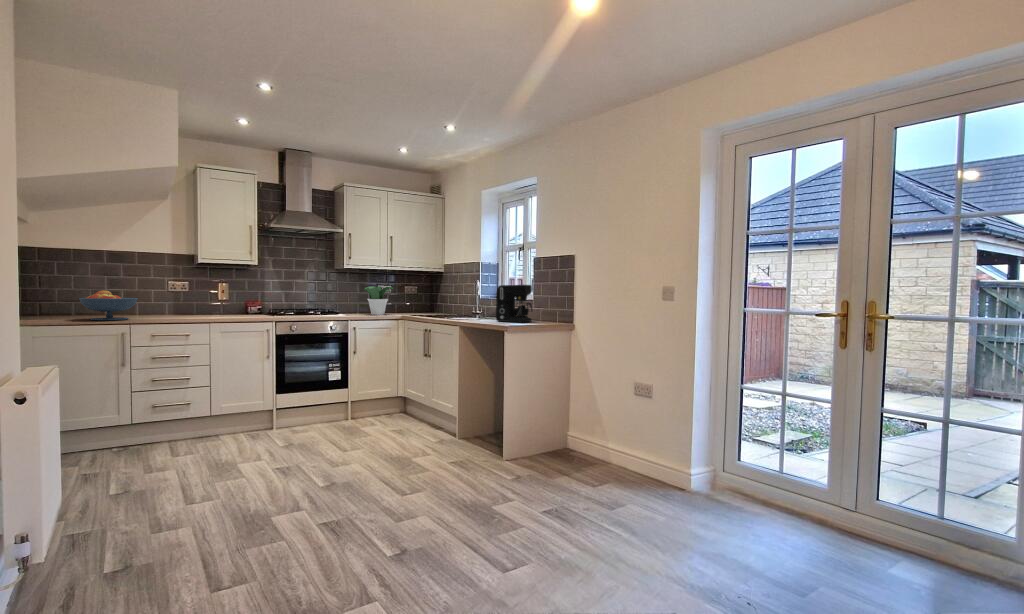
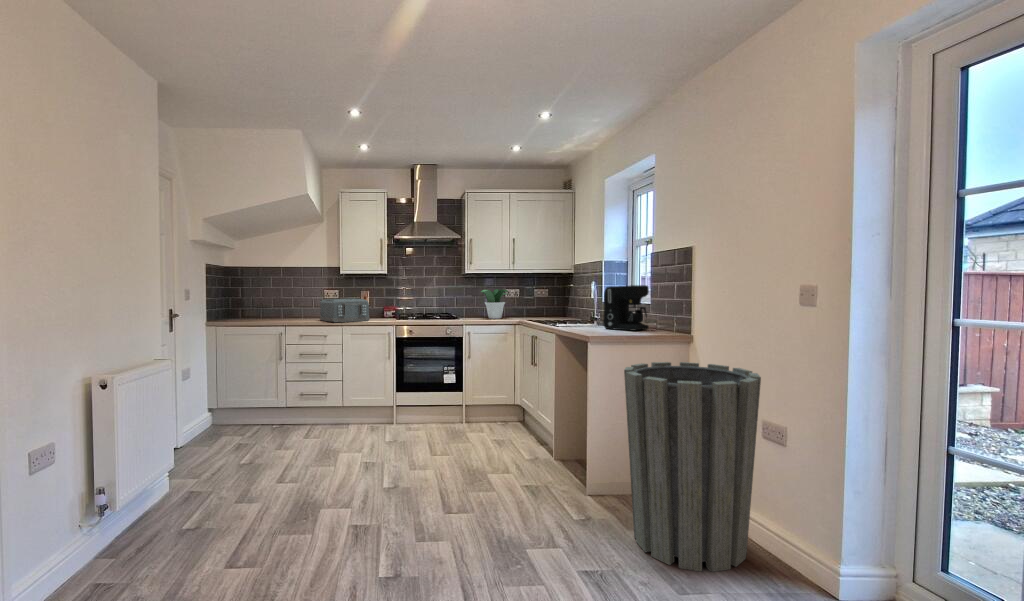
fruit bowl: present [79,291,138,320] -> none [237,297,282,323]
toaster: none [184,294,248,319] -> present [320,299,370,322]
trash can: none [544,344,641,492] -> present [624,362,761,572]

